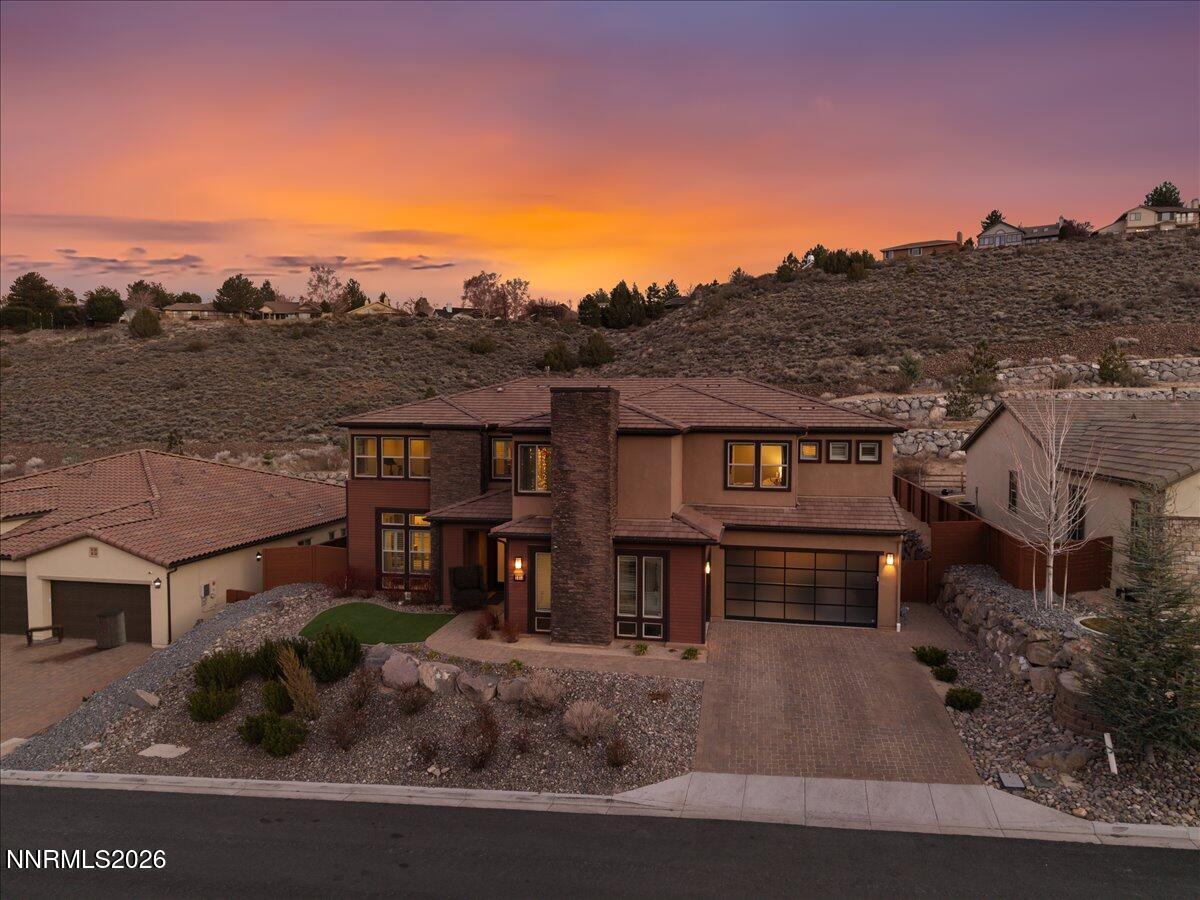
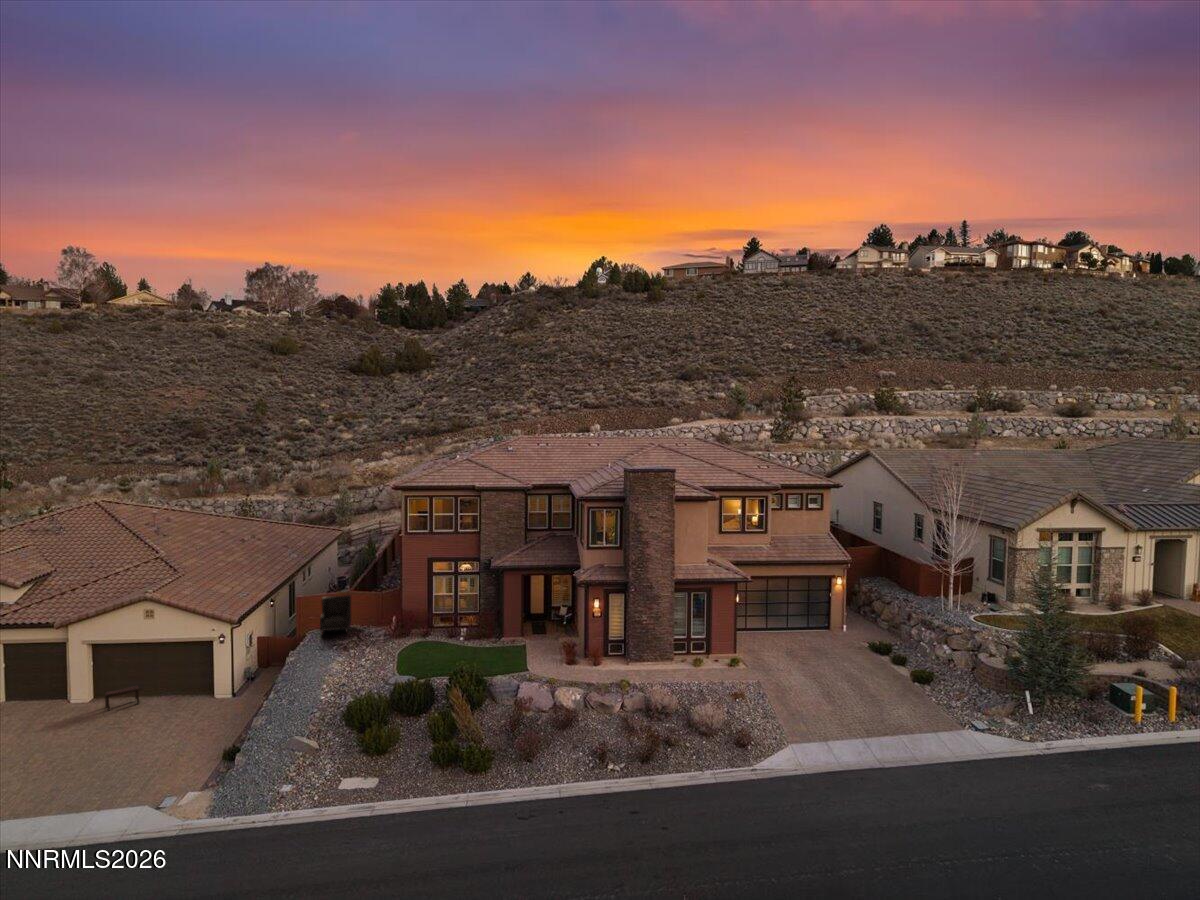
chair: present [448,564,489,613] -> present [320,595,351,634]
trash can: present [94,609,126,649] -> none [184,667,212,705]

